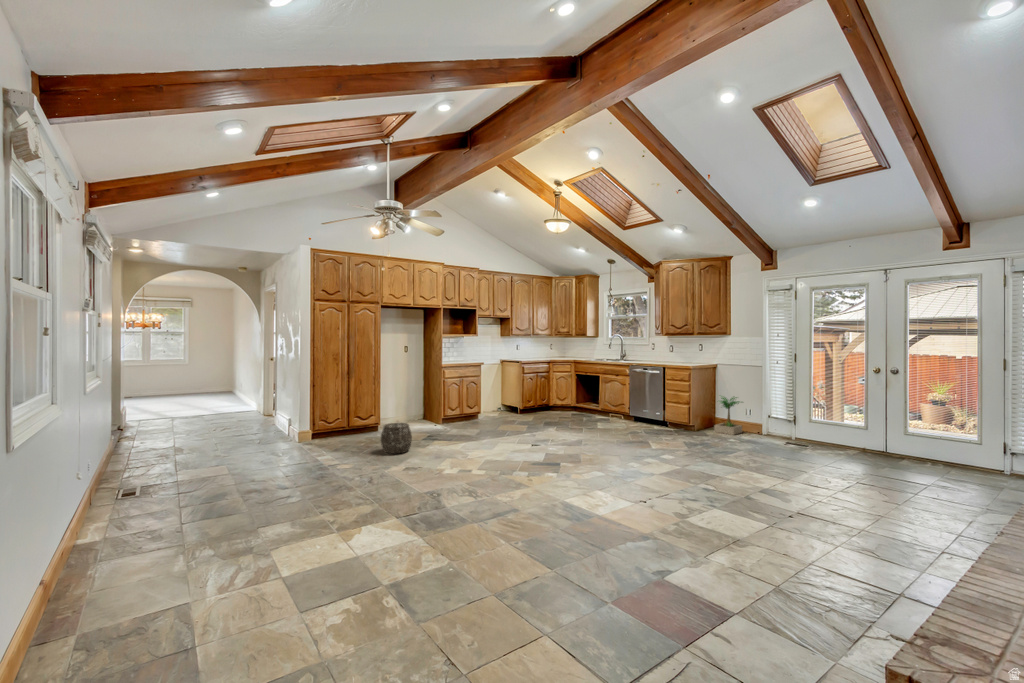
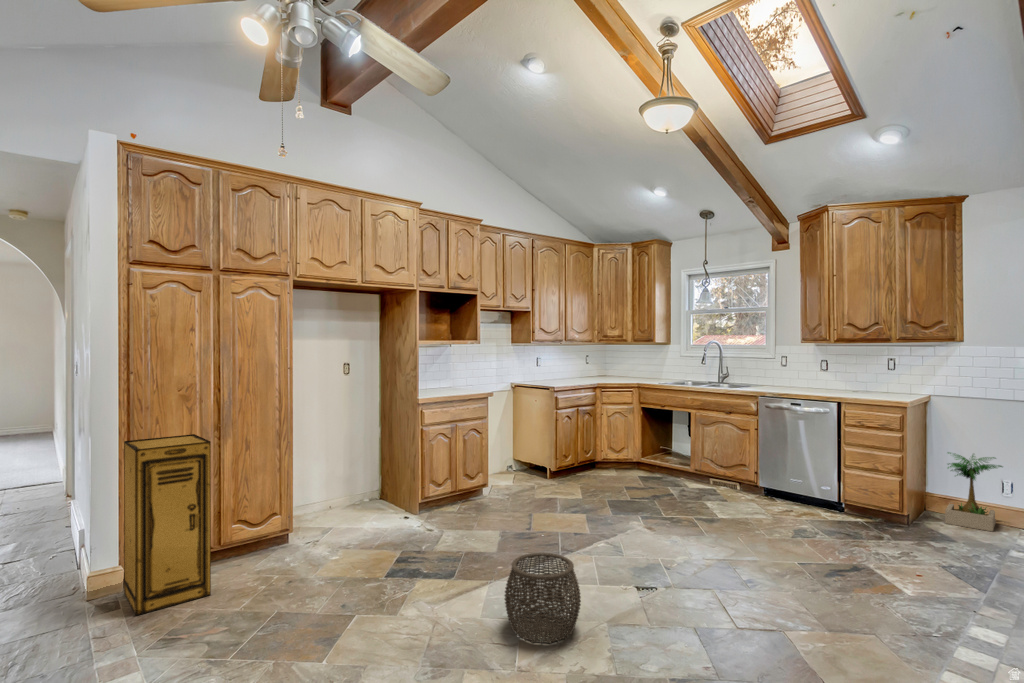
storage cabinet: none [312,376,348,447] -> present [124,434,211,616]
woven basket: present [381,423,412,454] -> present [505,553,581,643]

